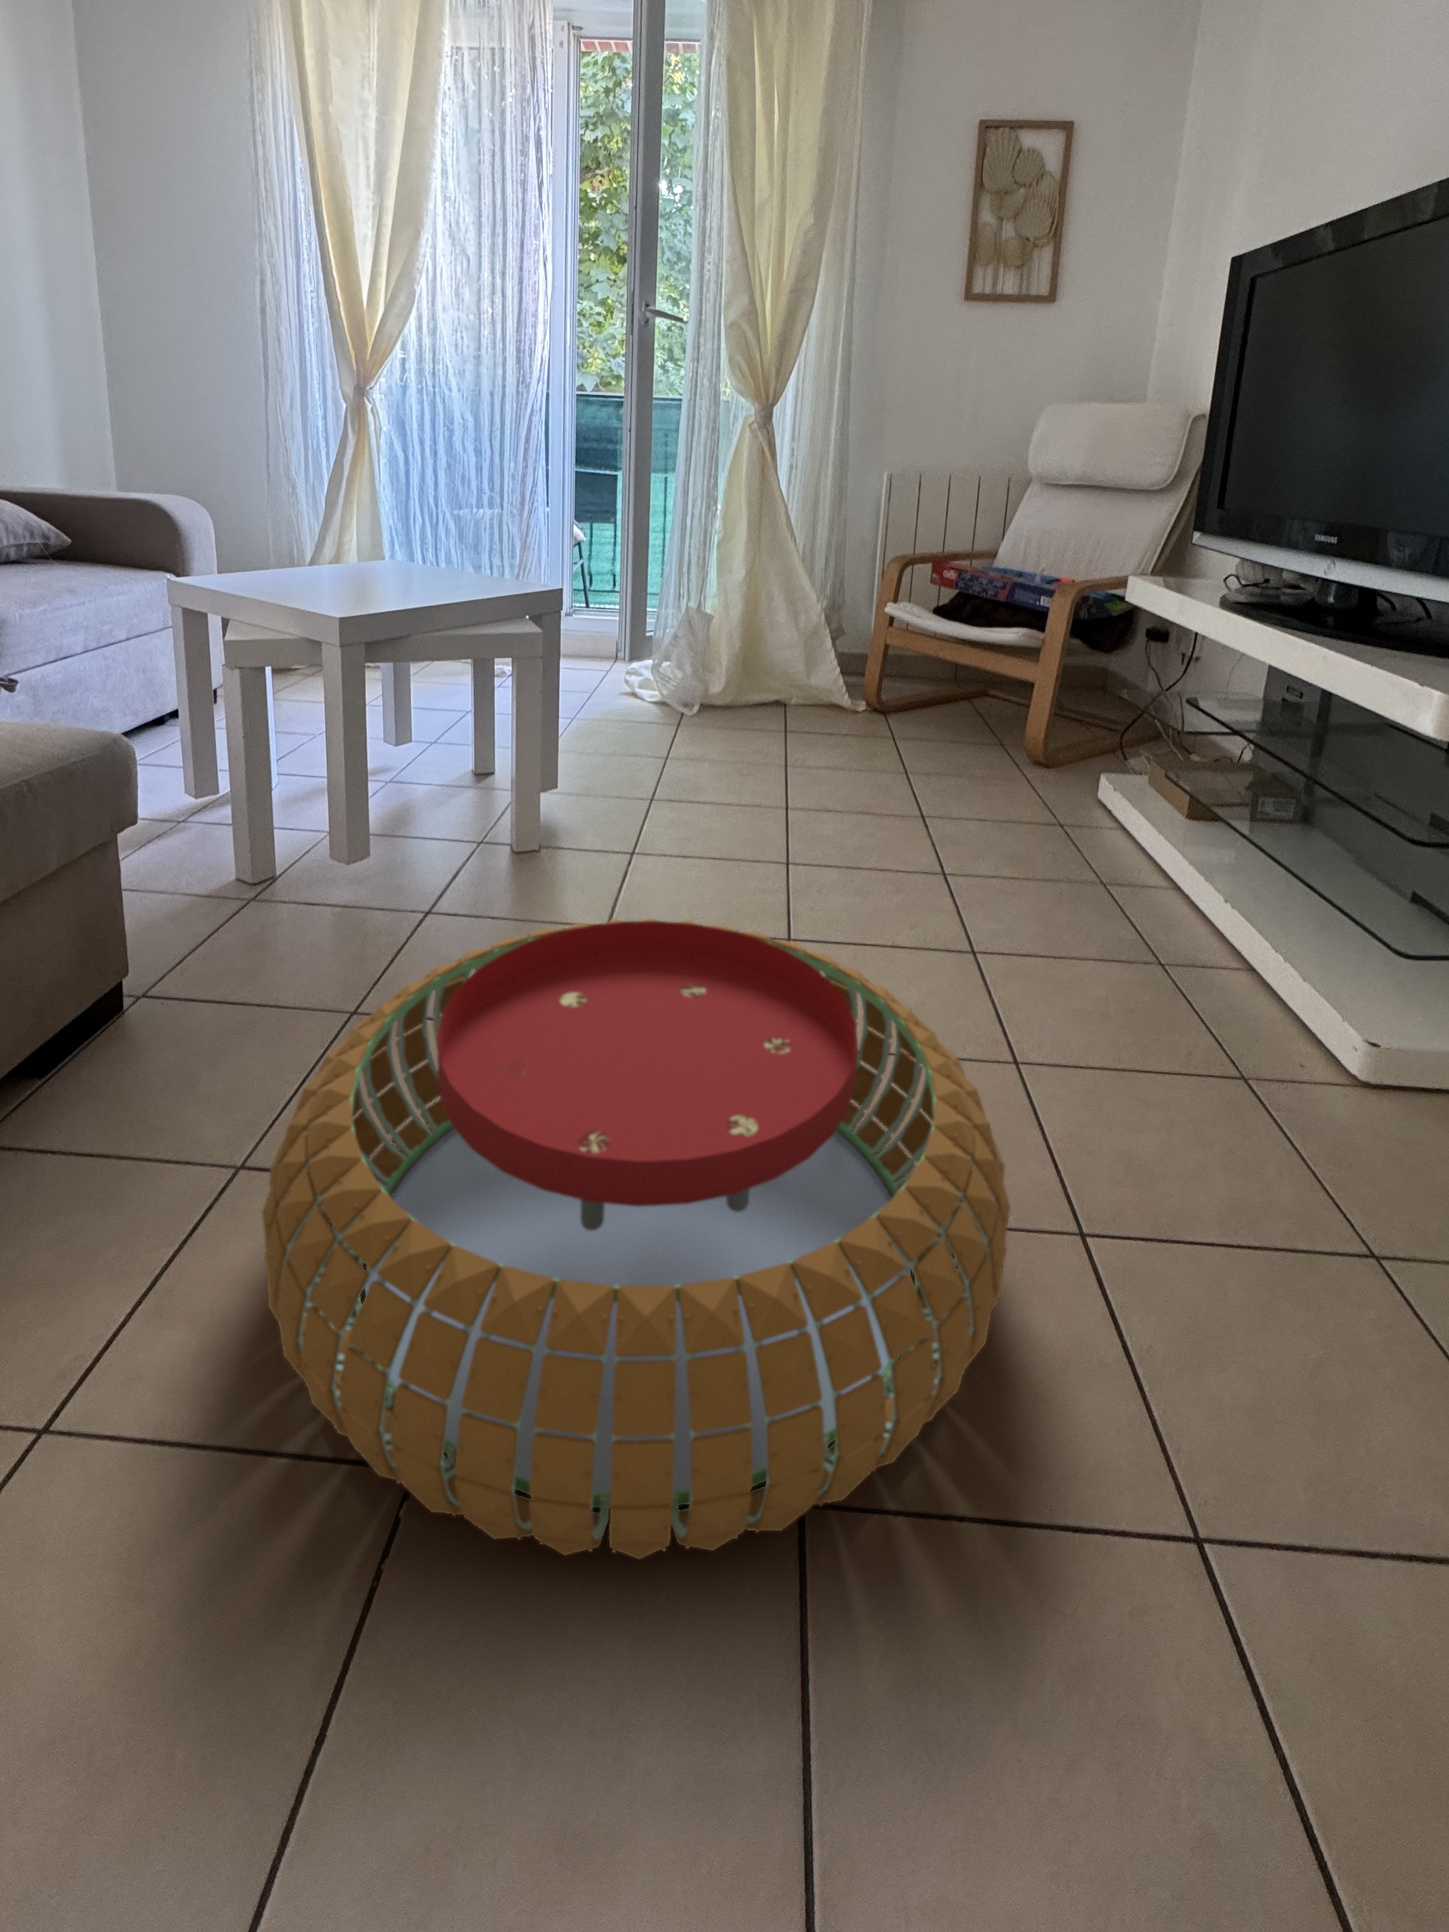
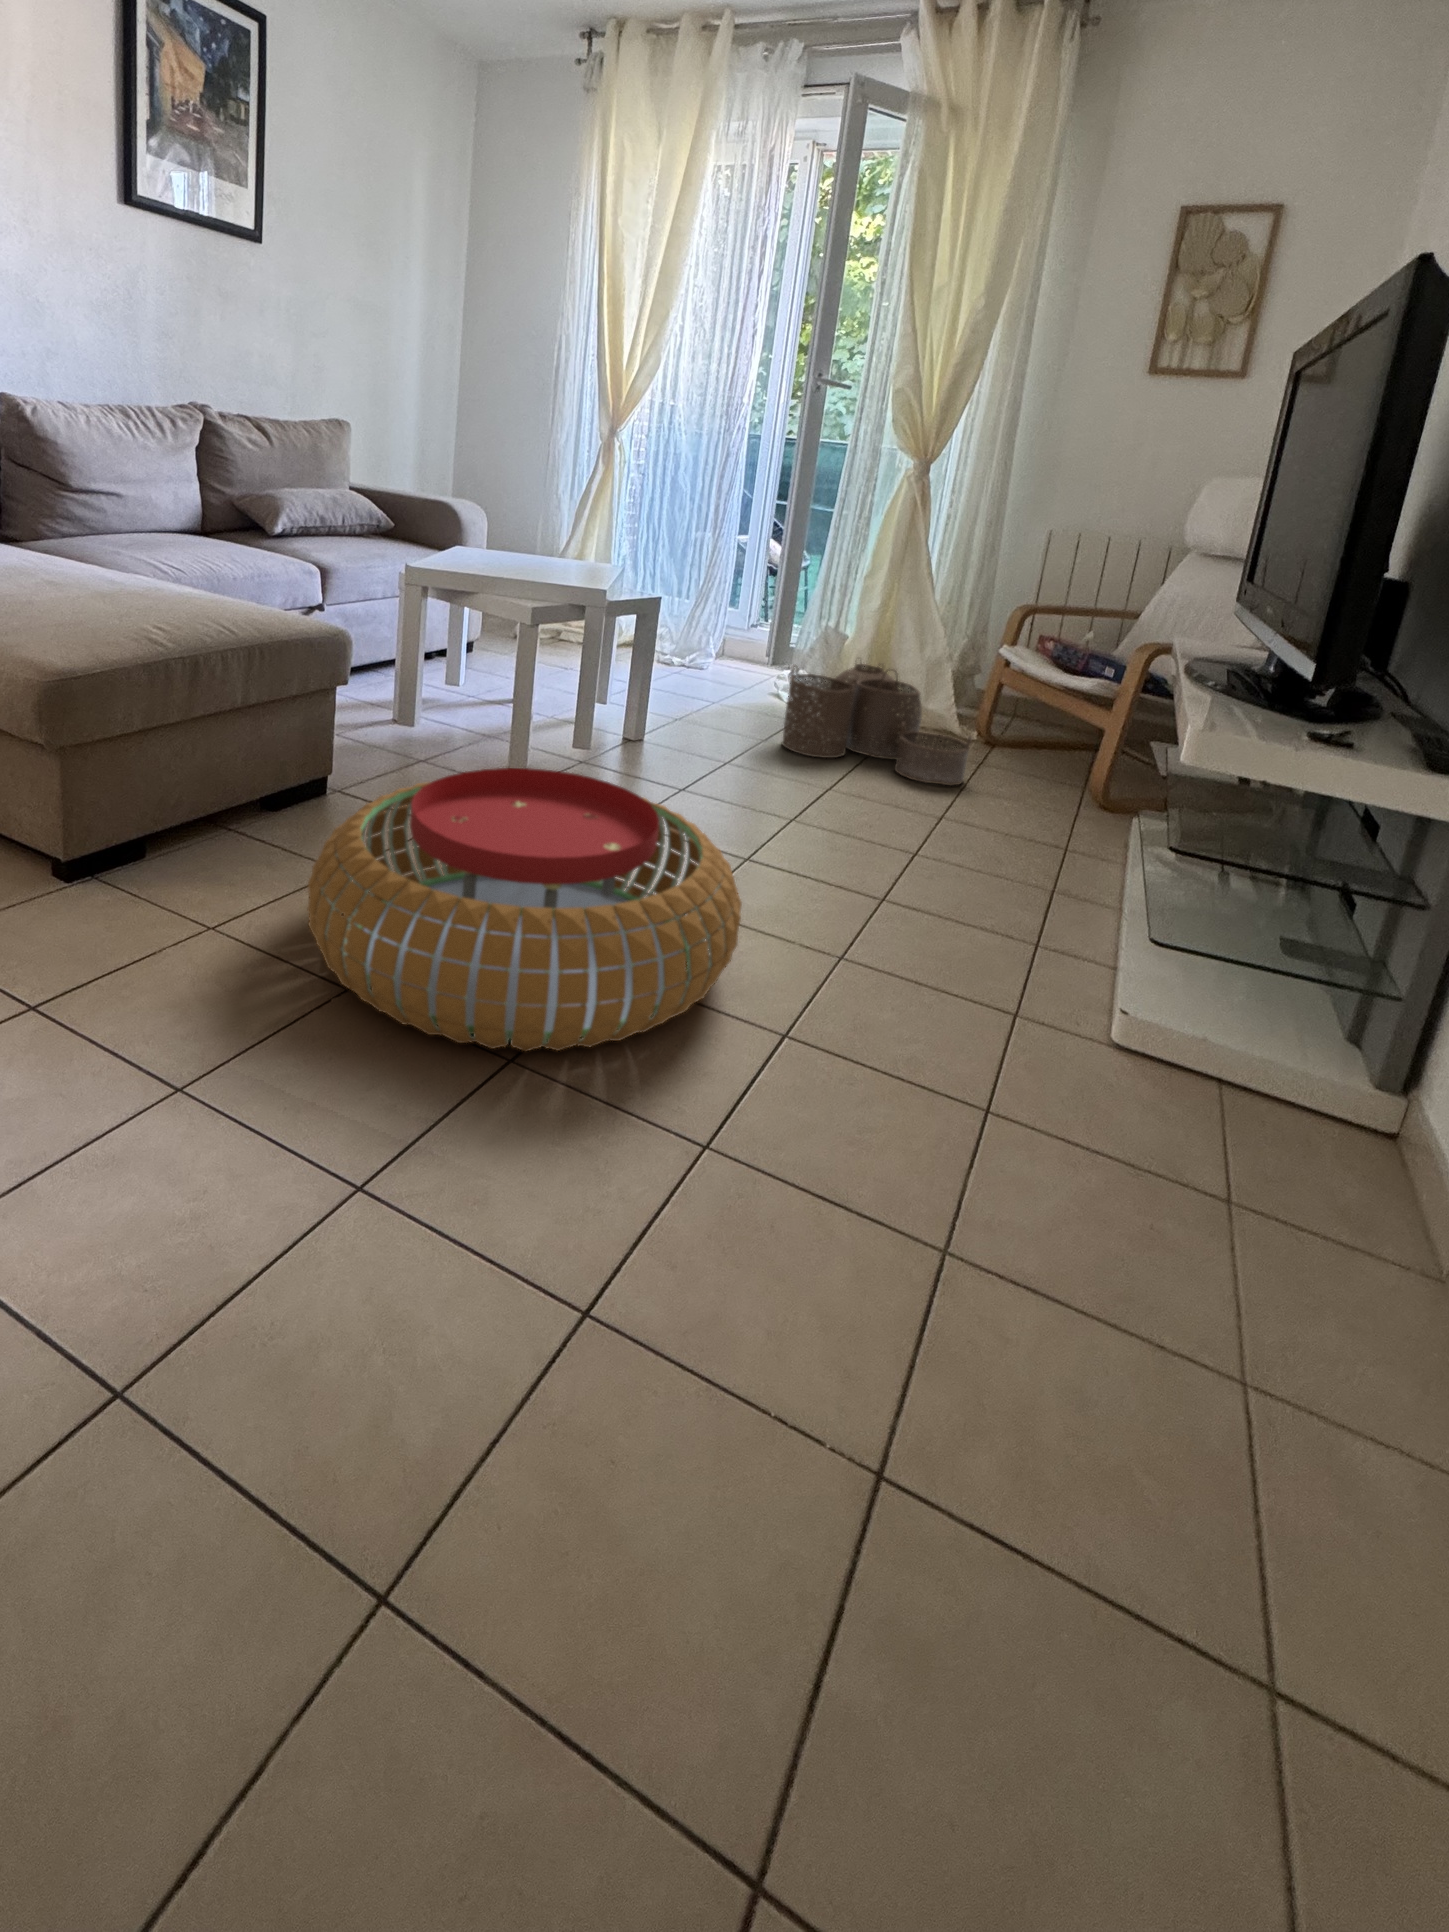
woven basket: none [689,639,908,777] -> present [782,664,972,785]

